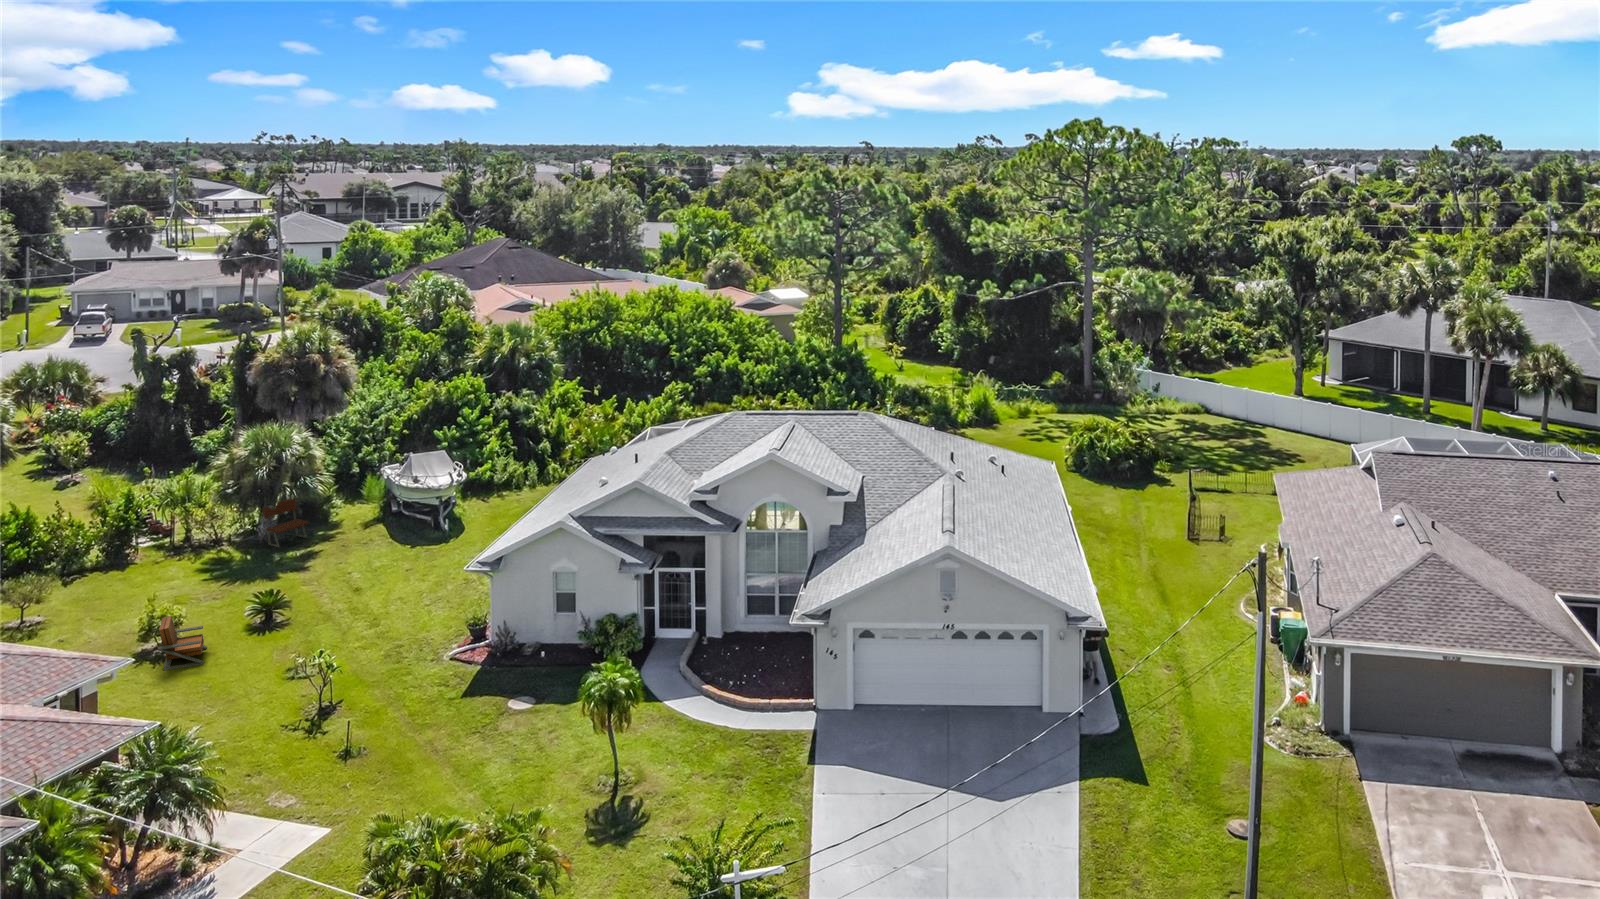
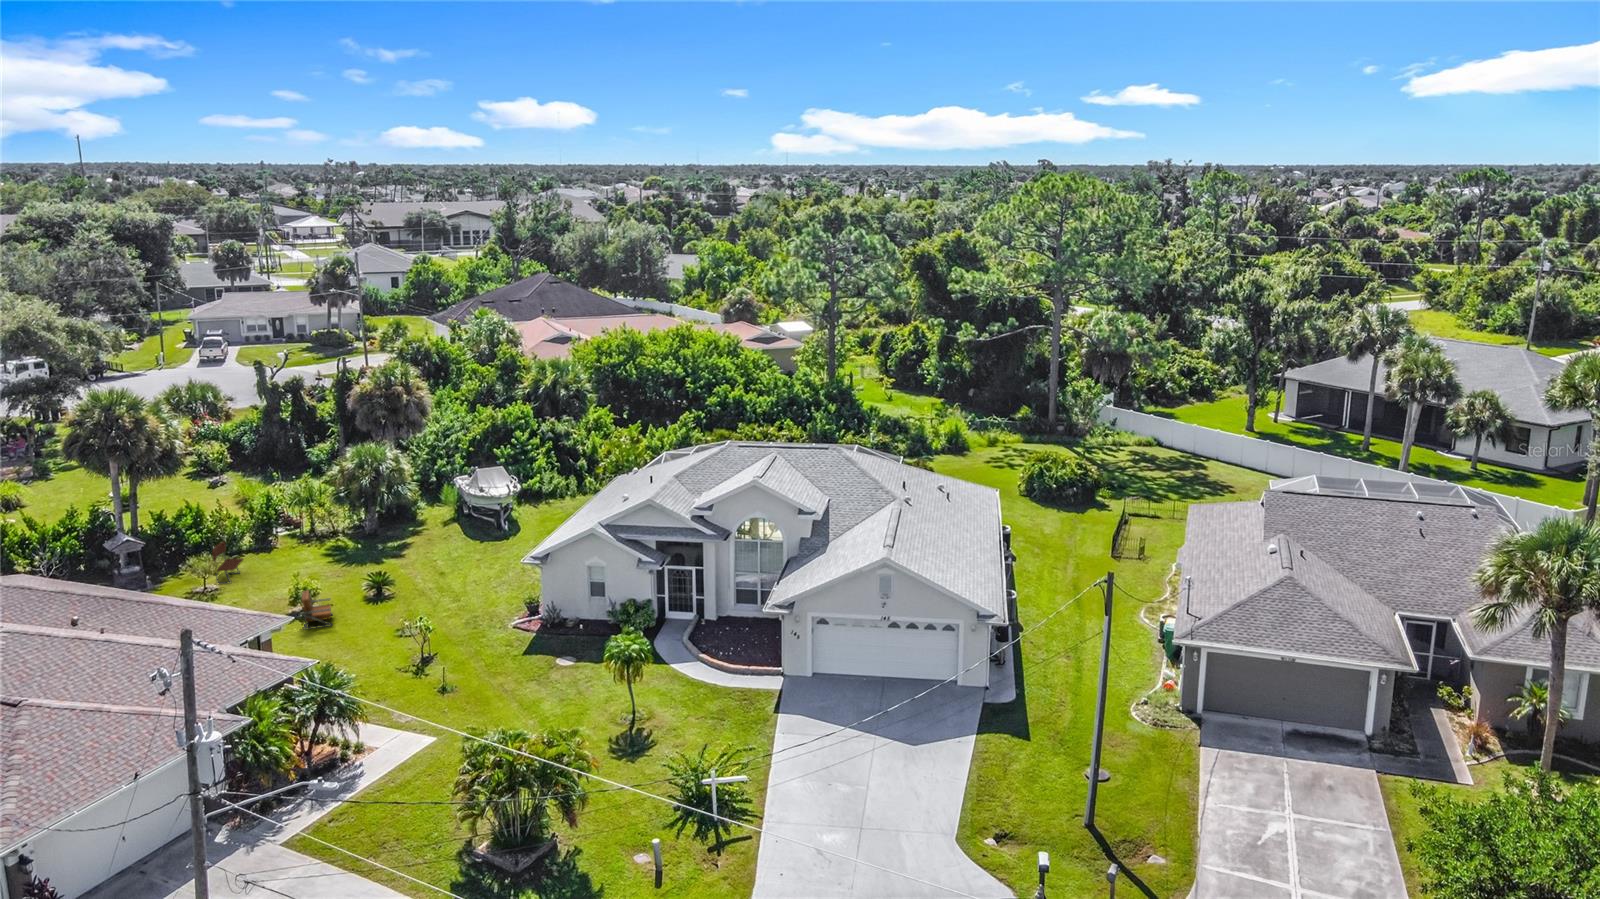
bench: present [263,499,309,547] -> present [212,542,243,584]

